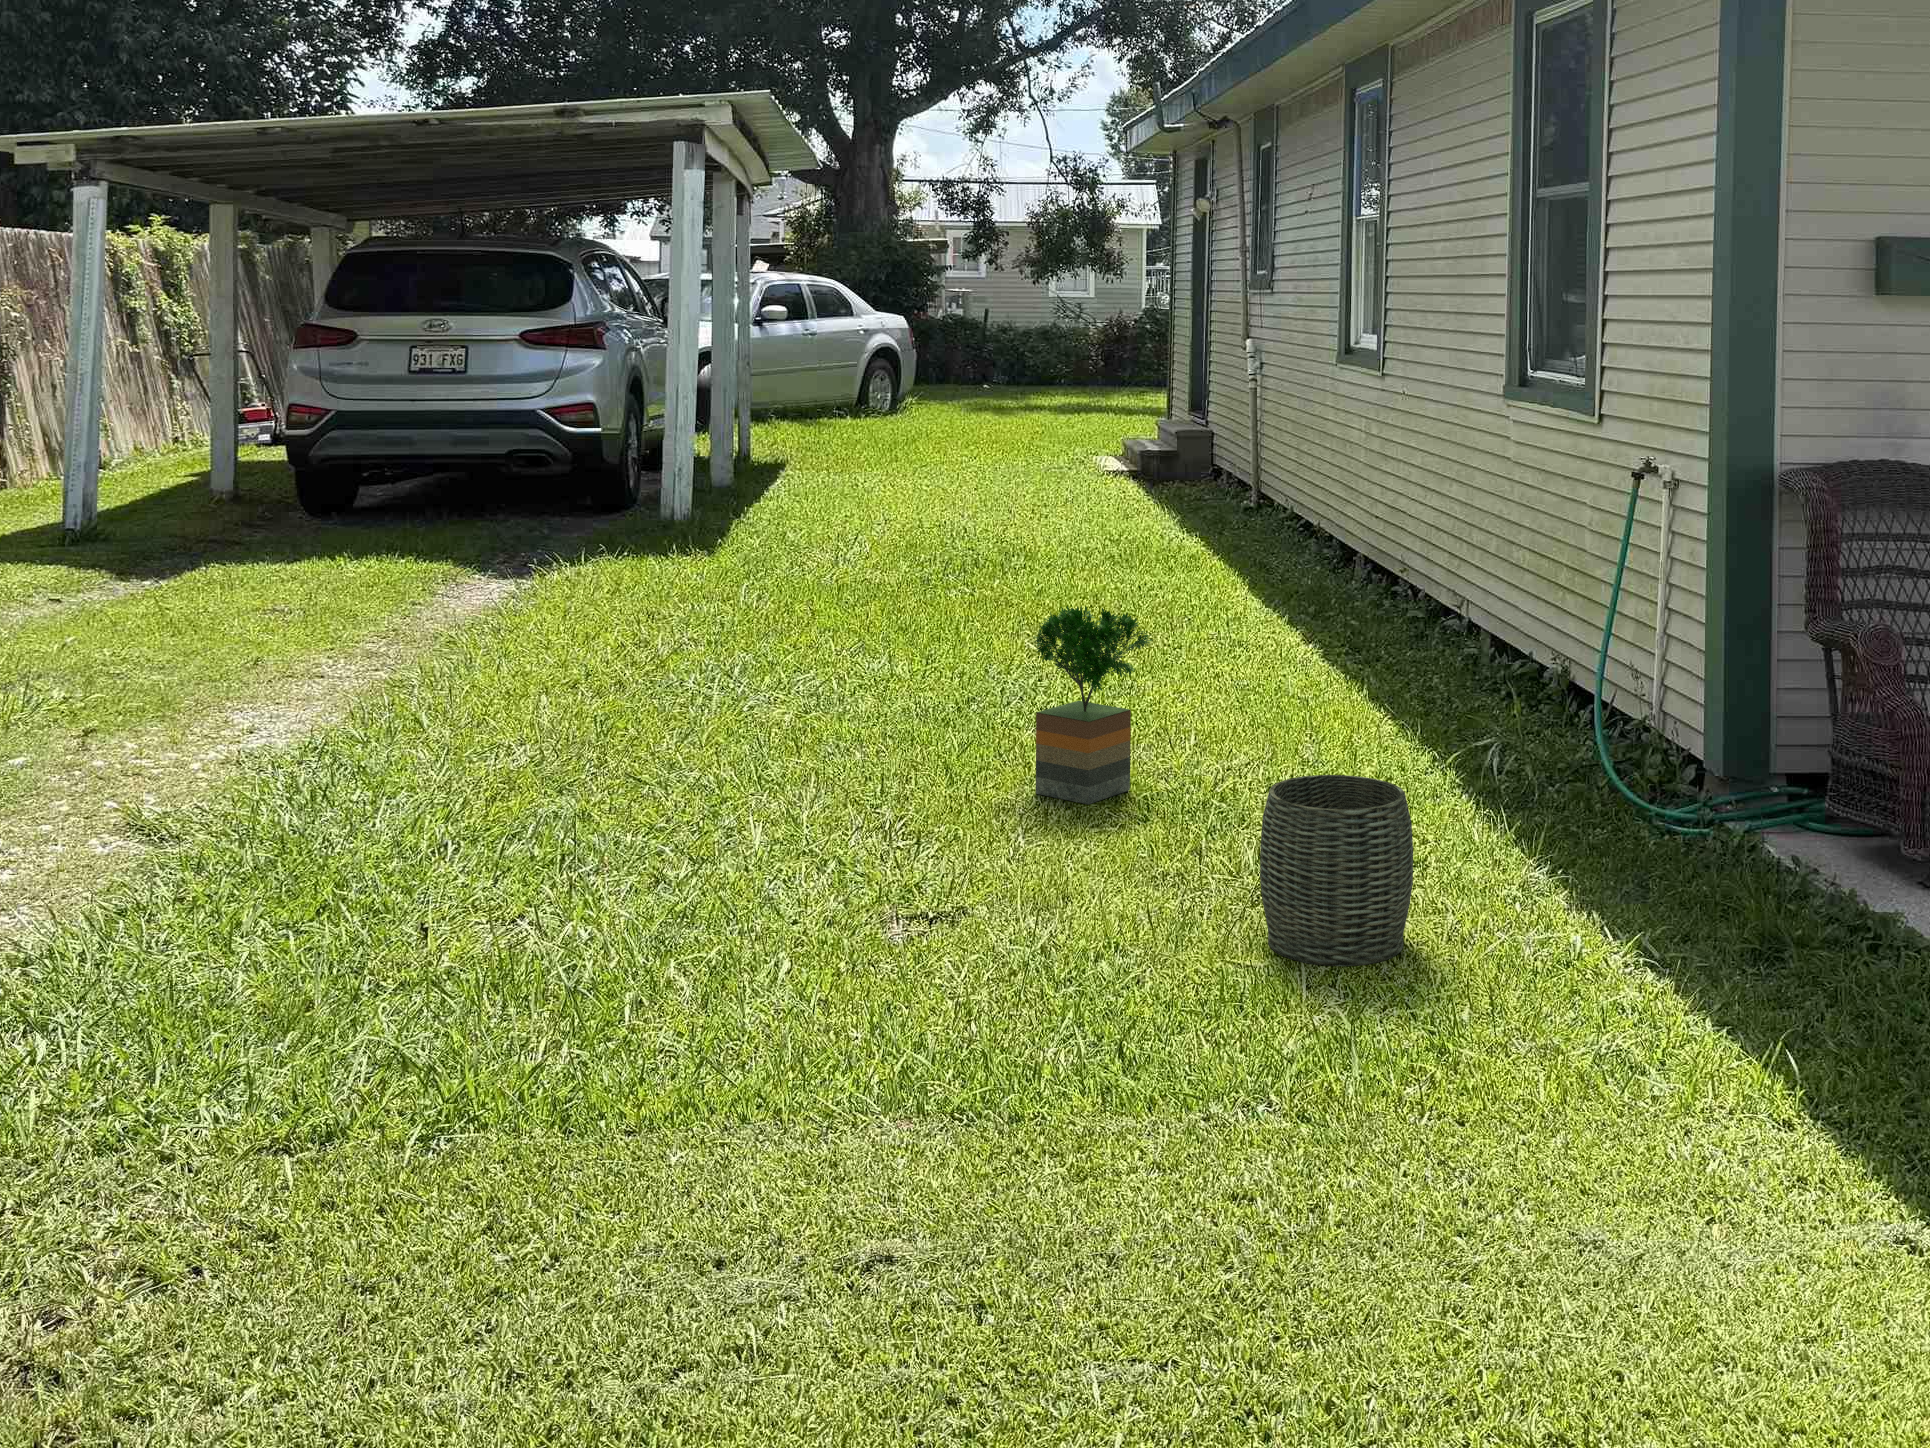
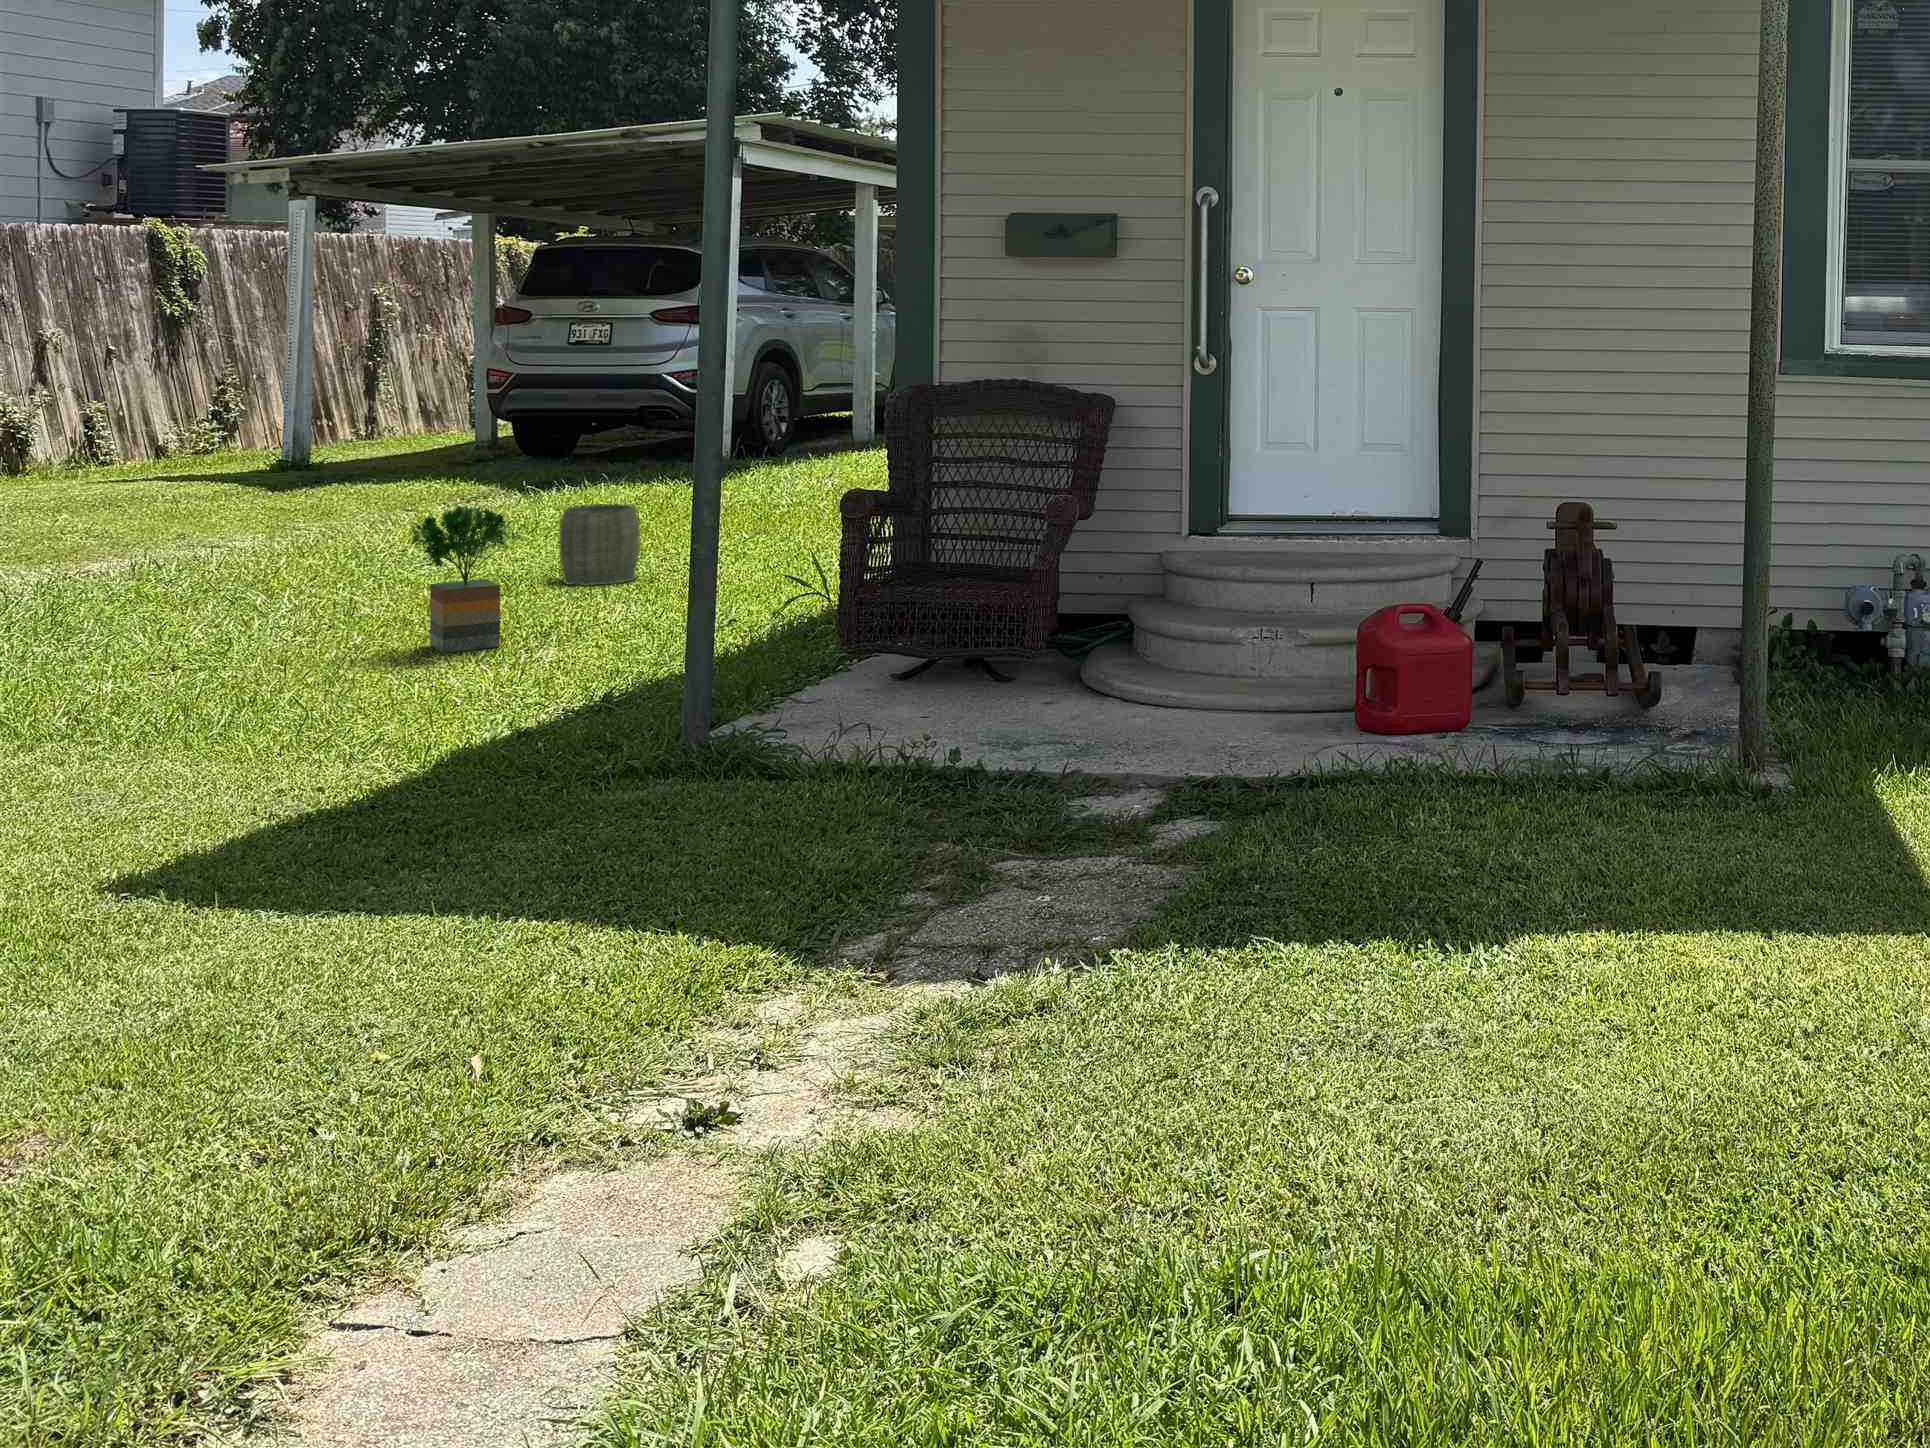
woven basket: present [1260,775,1413,966] -> present [559,504,640,586]

